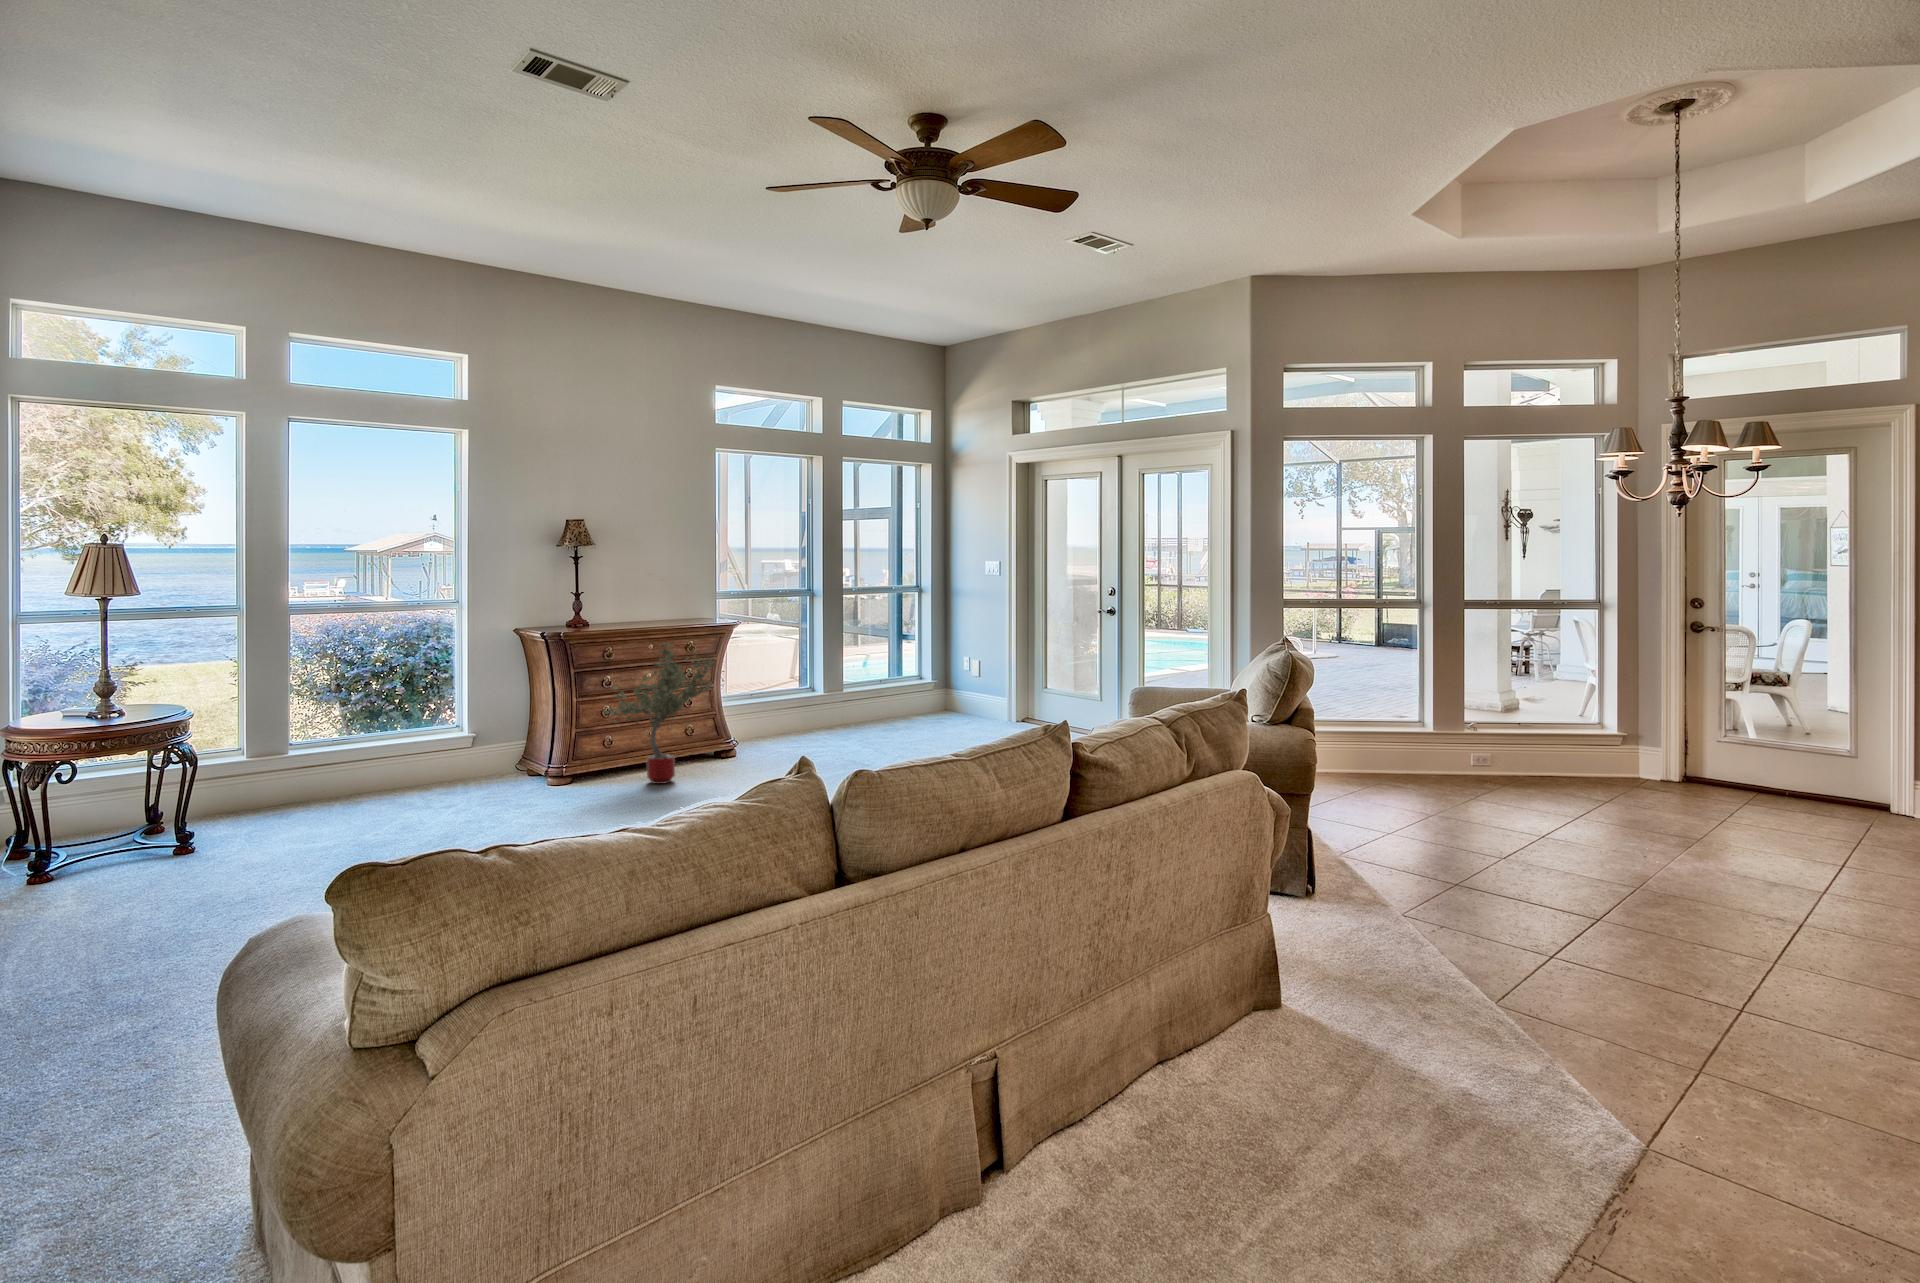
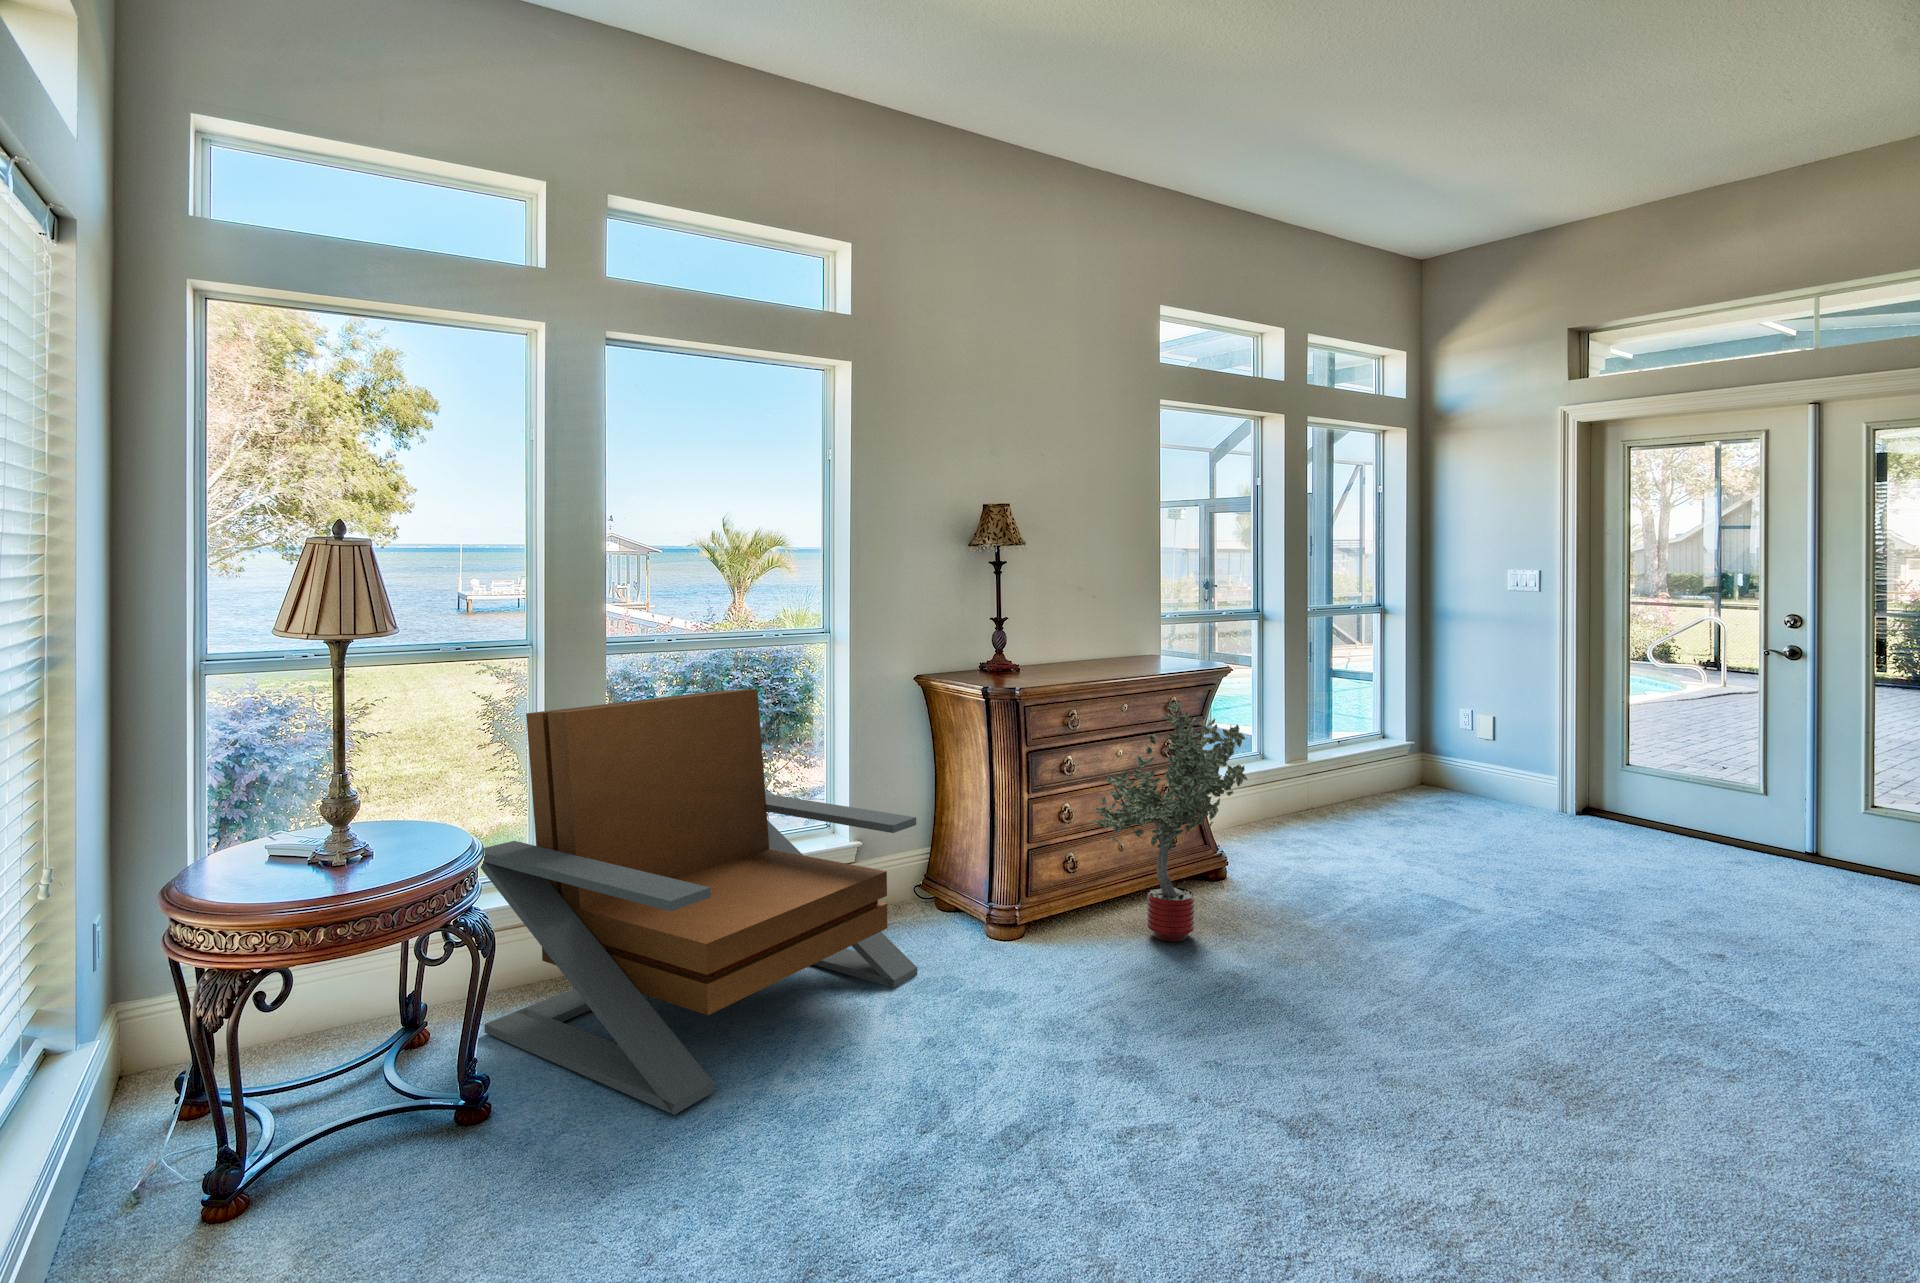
lounge chair: none [192,635,486,846] -> present [481,689,917,1115]

